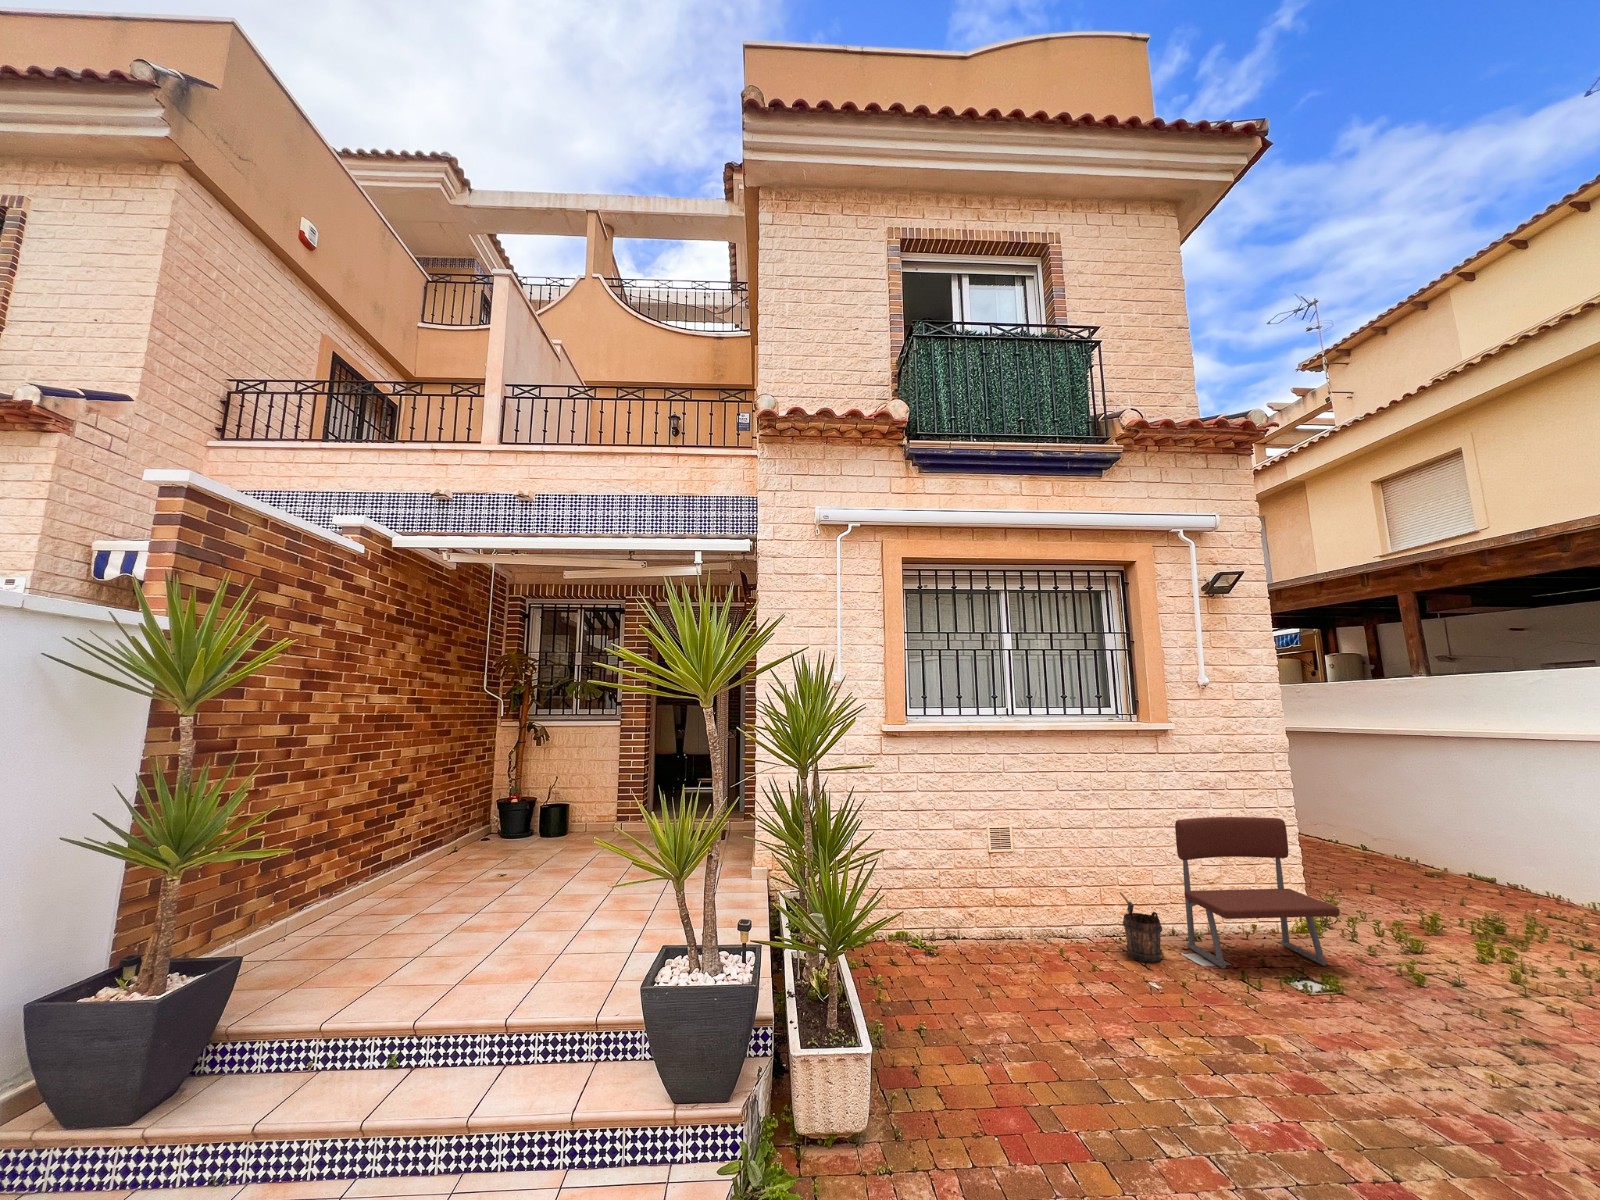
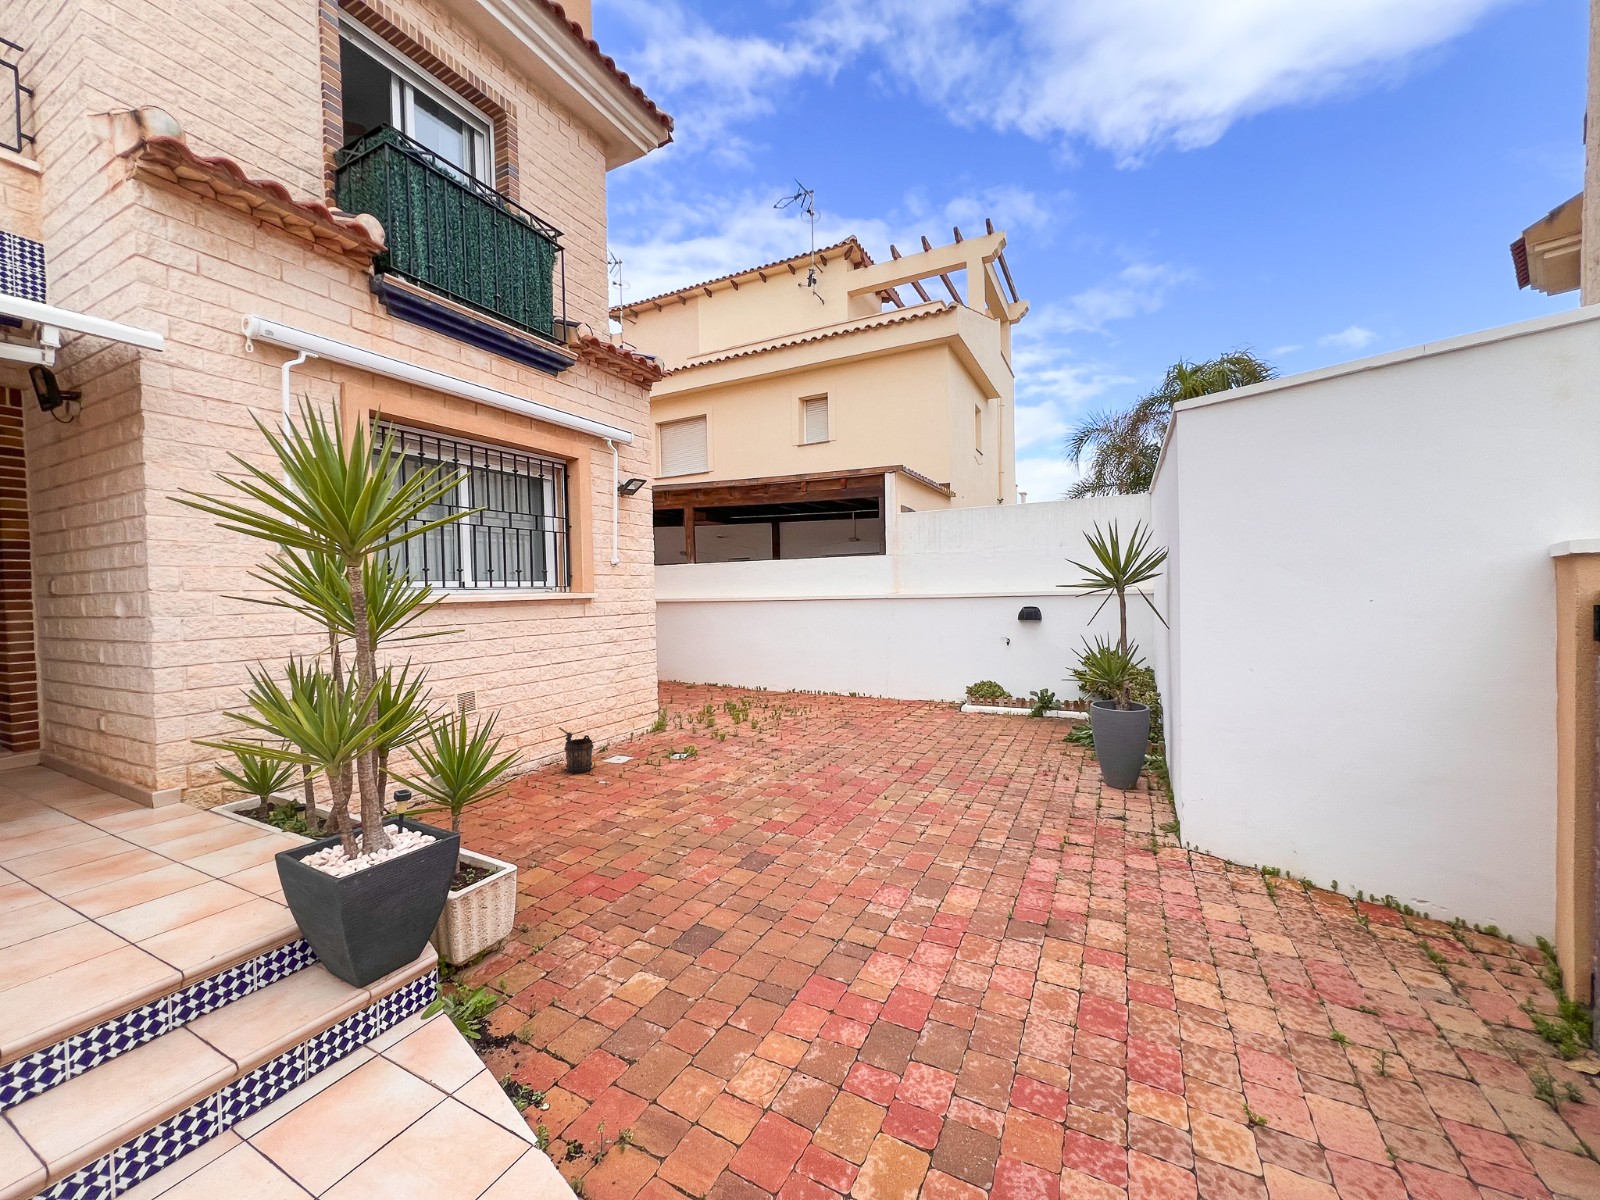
bench: present [1175,817,1340,969] -> none [599,656,689,762]

